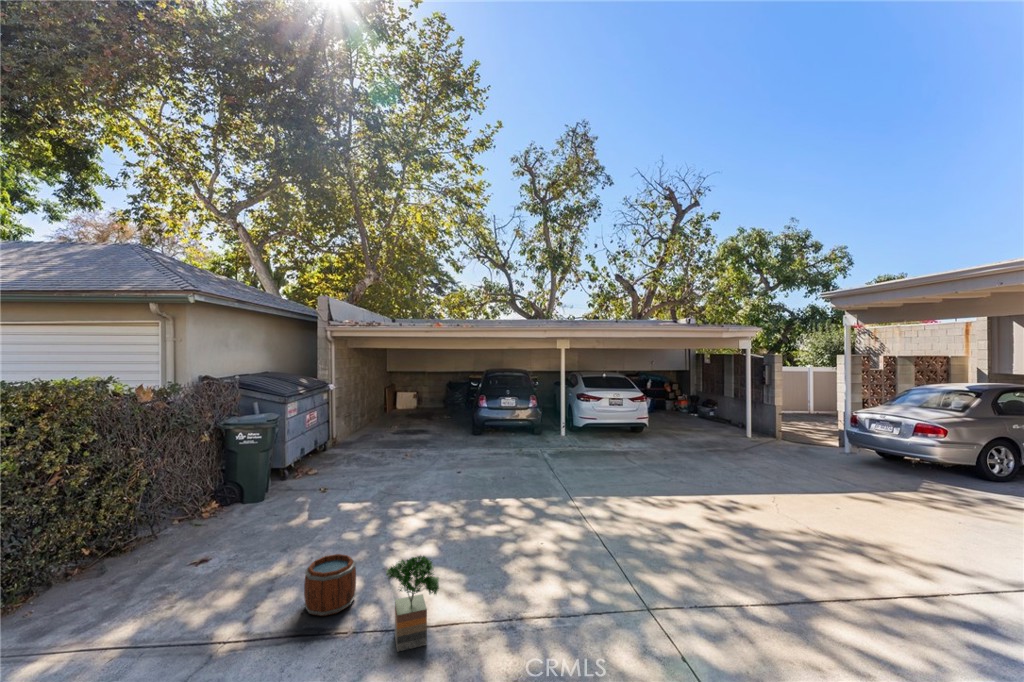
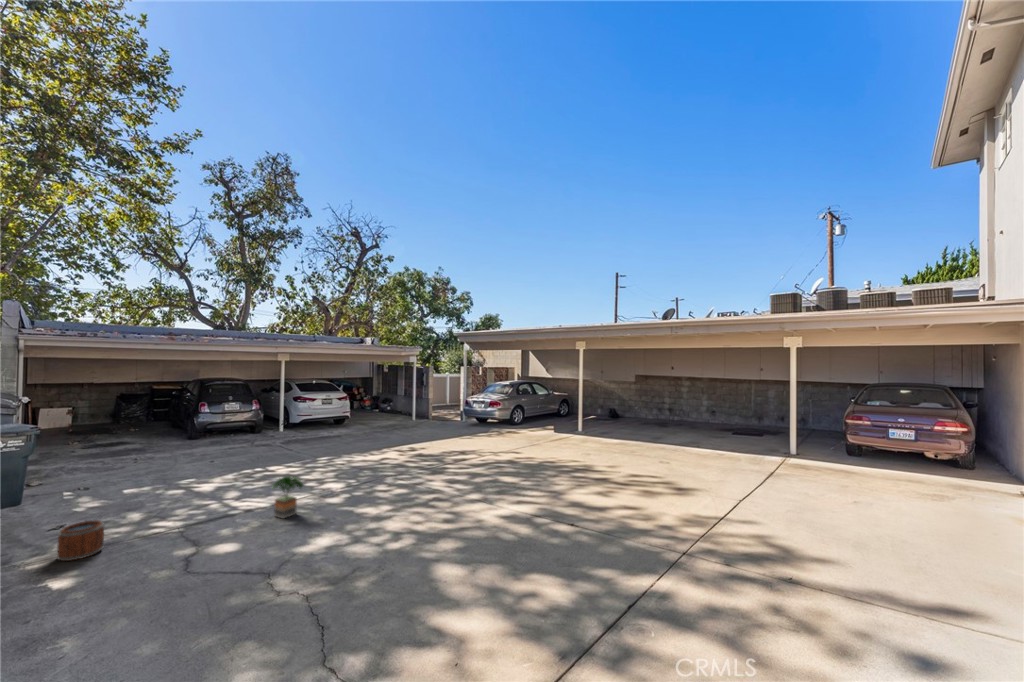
bucket: present [304,554,356,616] -> present [57,521,104,561]

